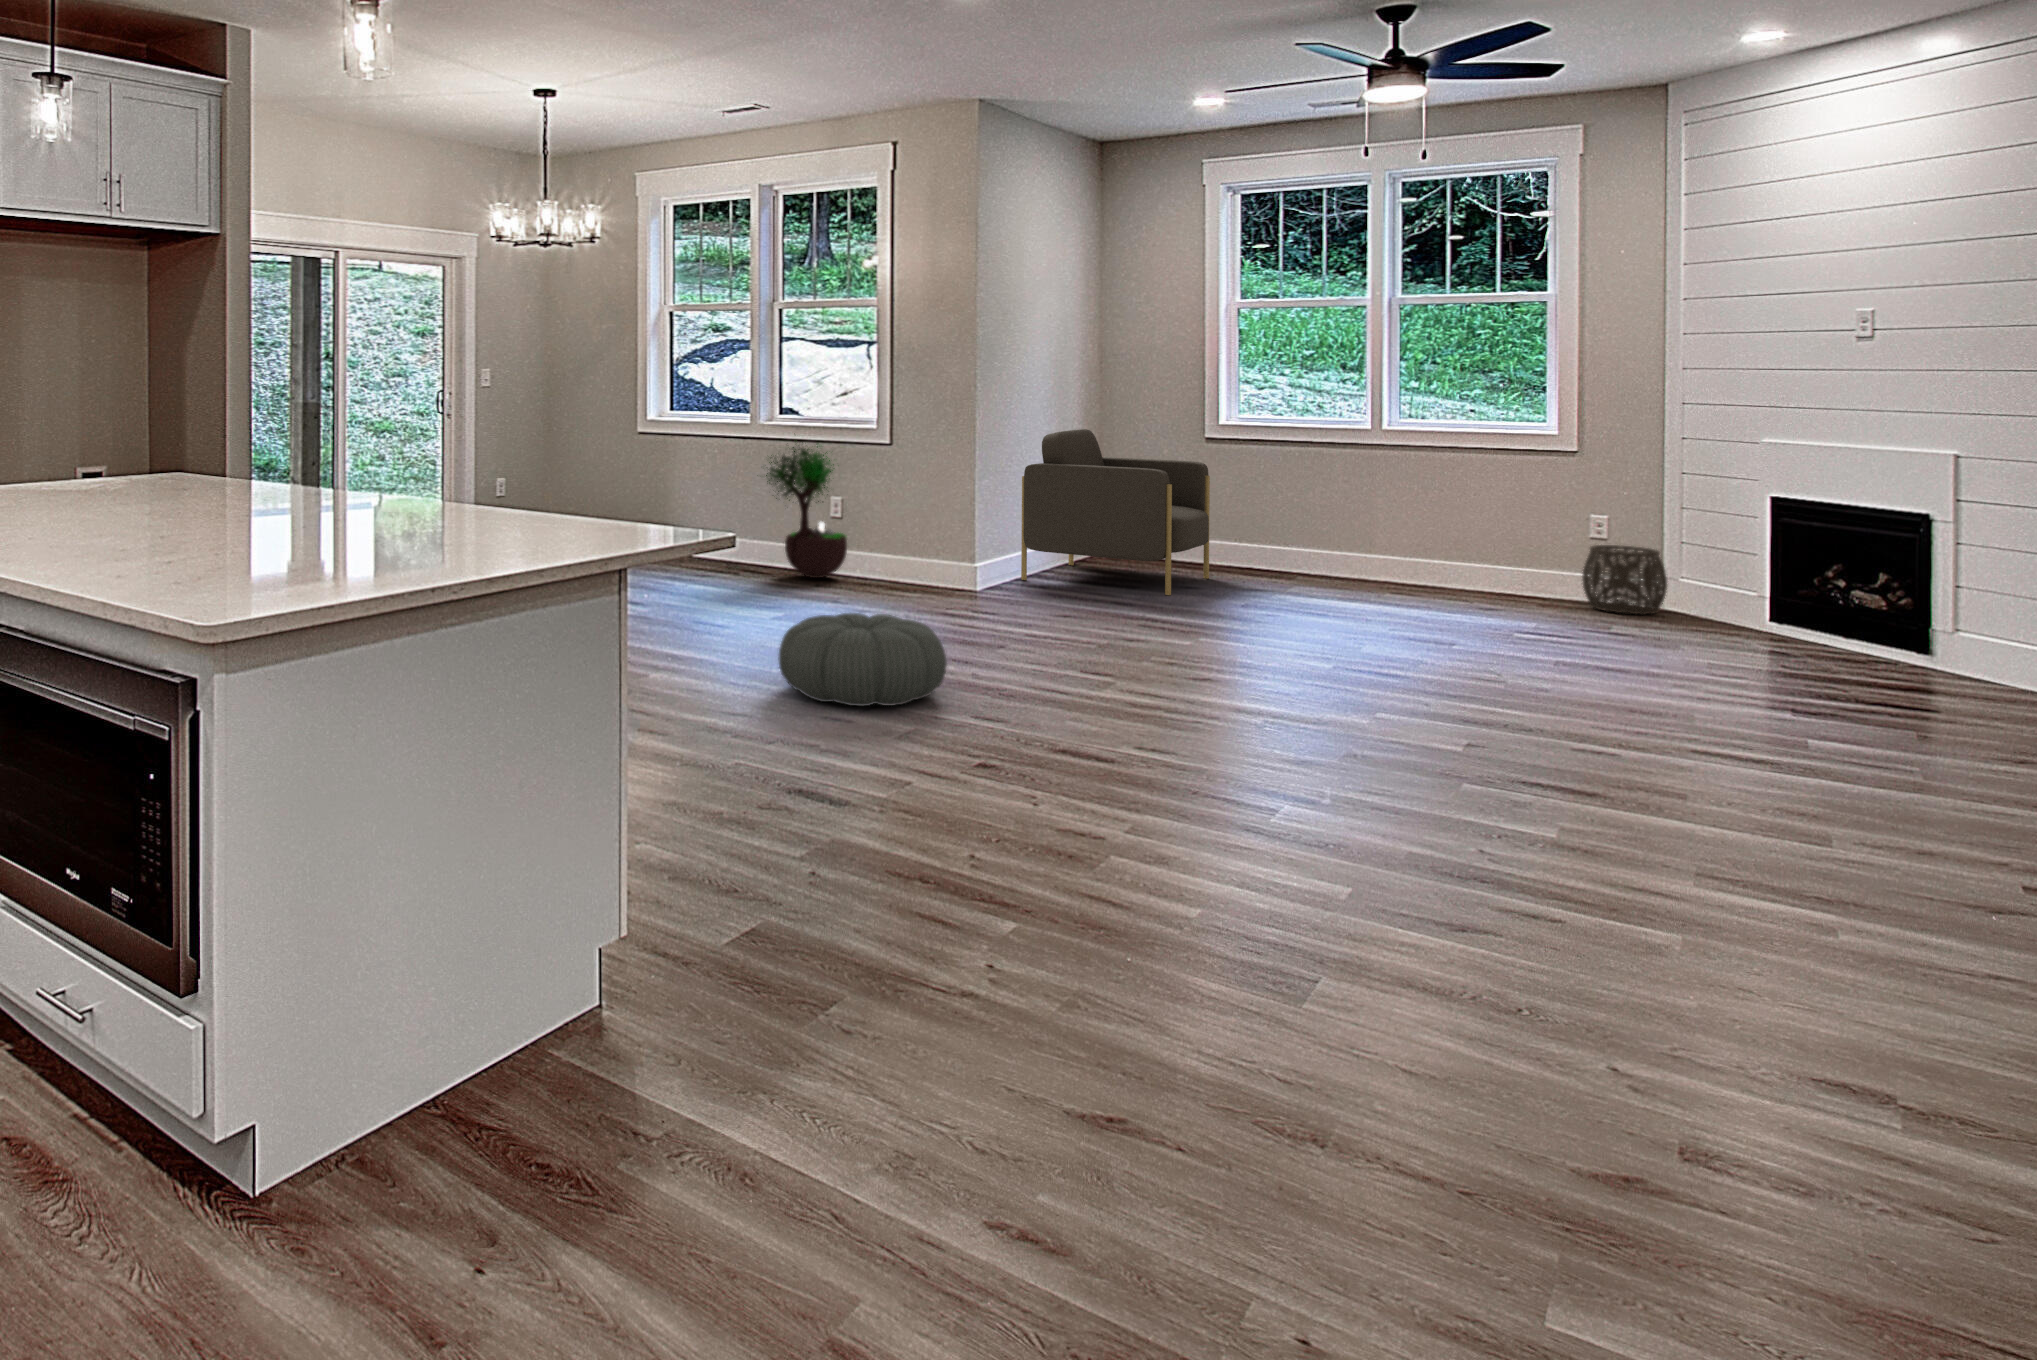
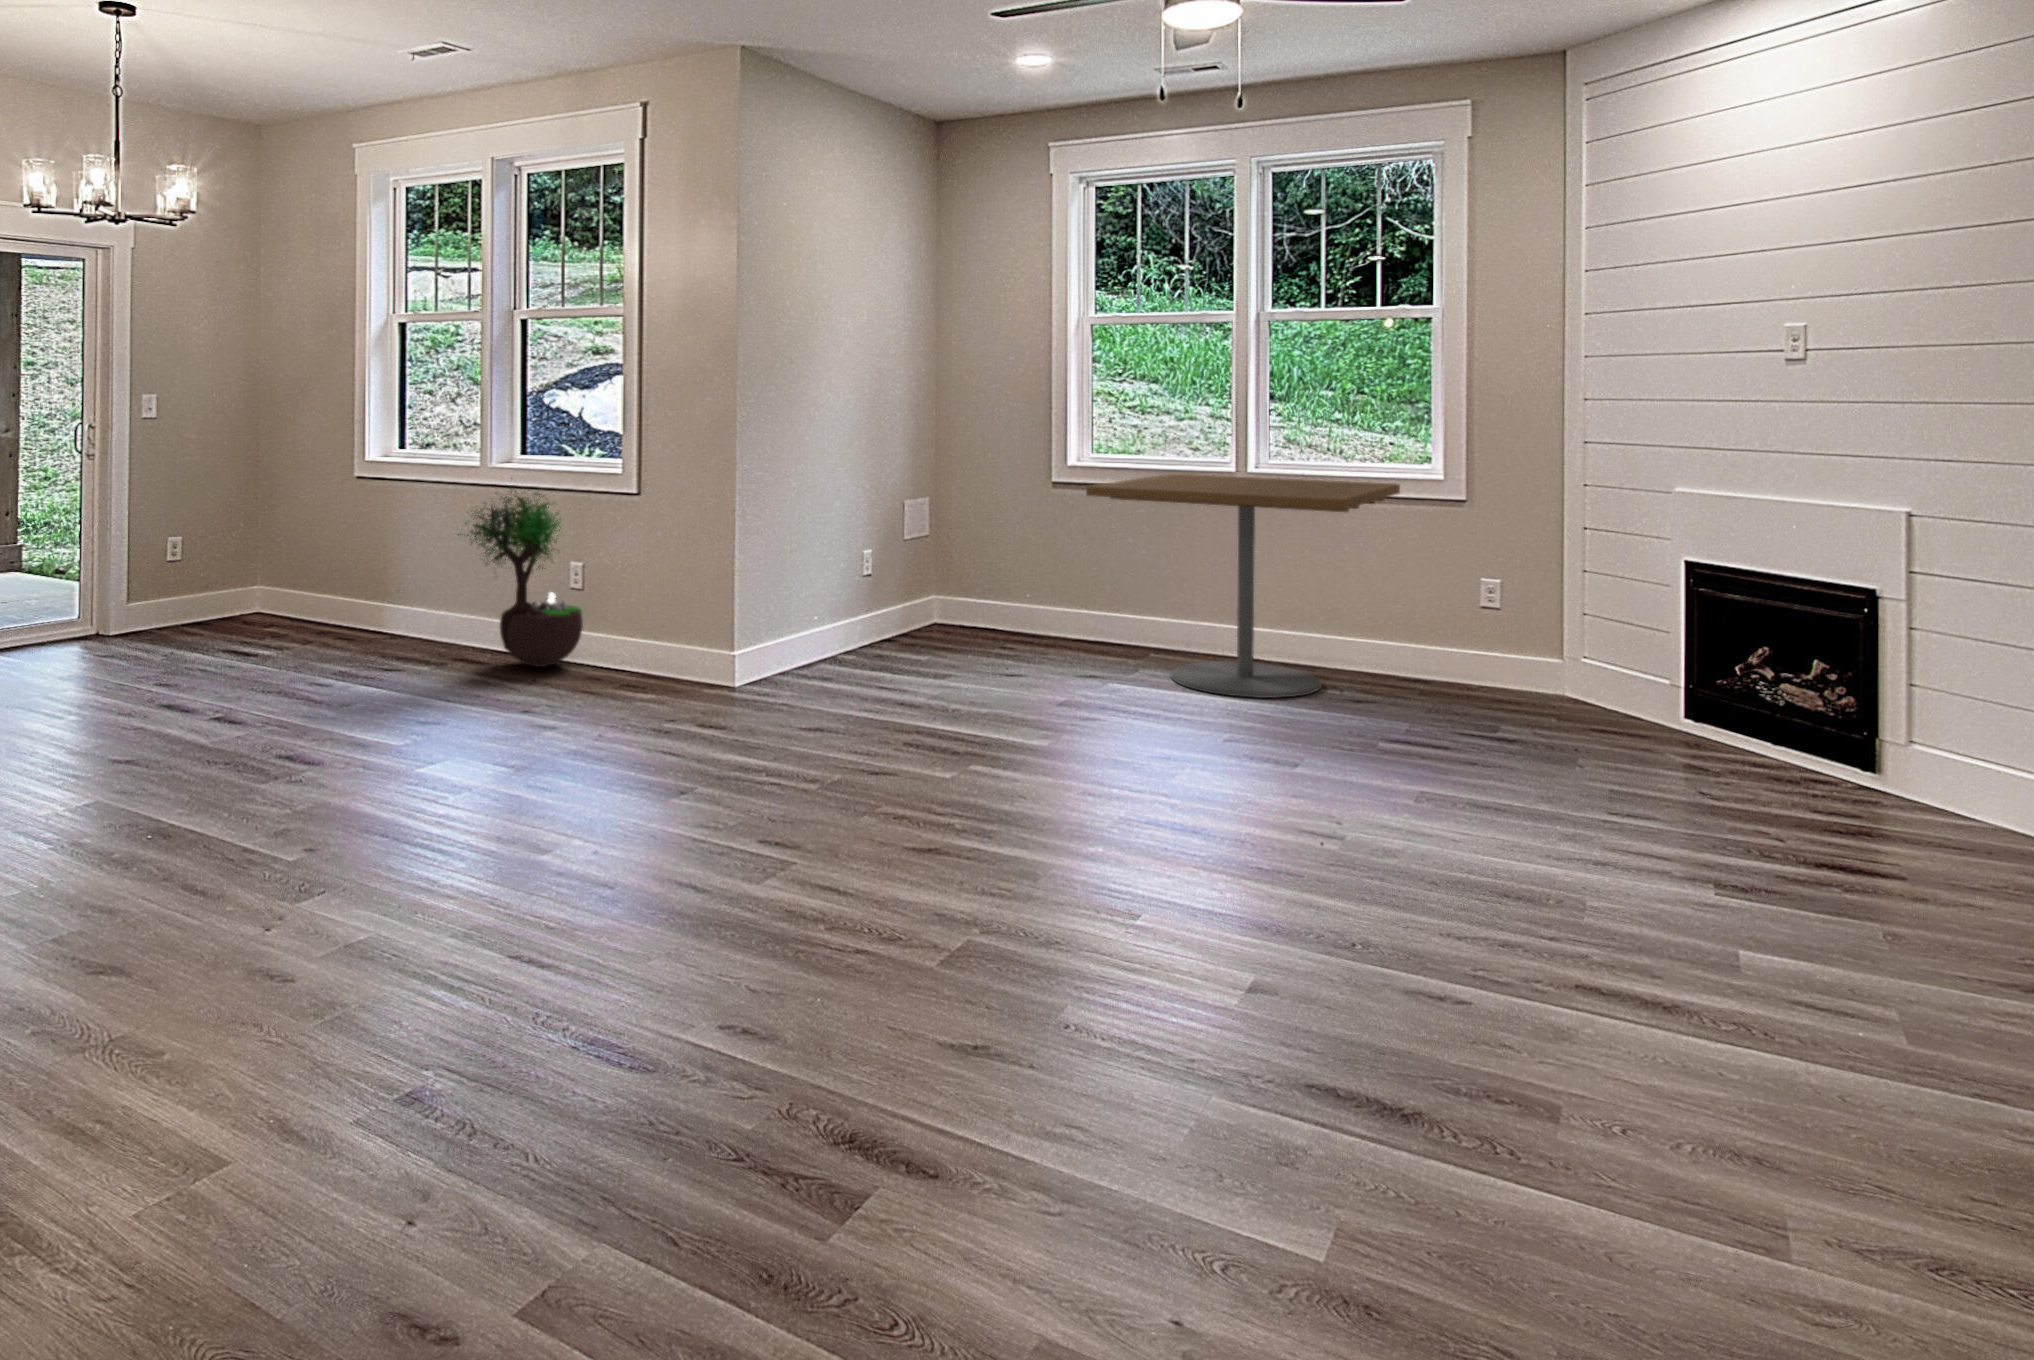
armchair: present [1021,429,1210,595] -> none [807,470,1042,685]
dining table: none [1259,432,1521,607] -> present [1086,474,1400,698]
woven basket: present [1582,545,1667,615] -> none [1467,615,1567,704]
pouf: present [778,613,947,706] -> none [246,768,518,939]

